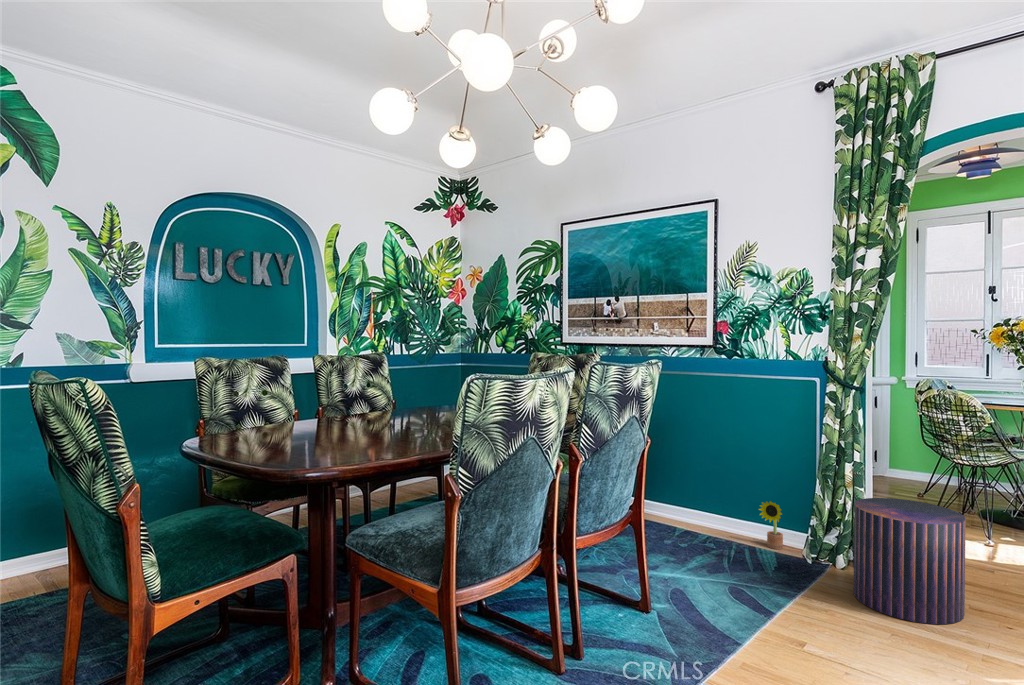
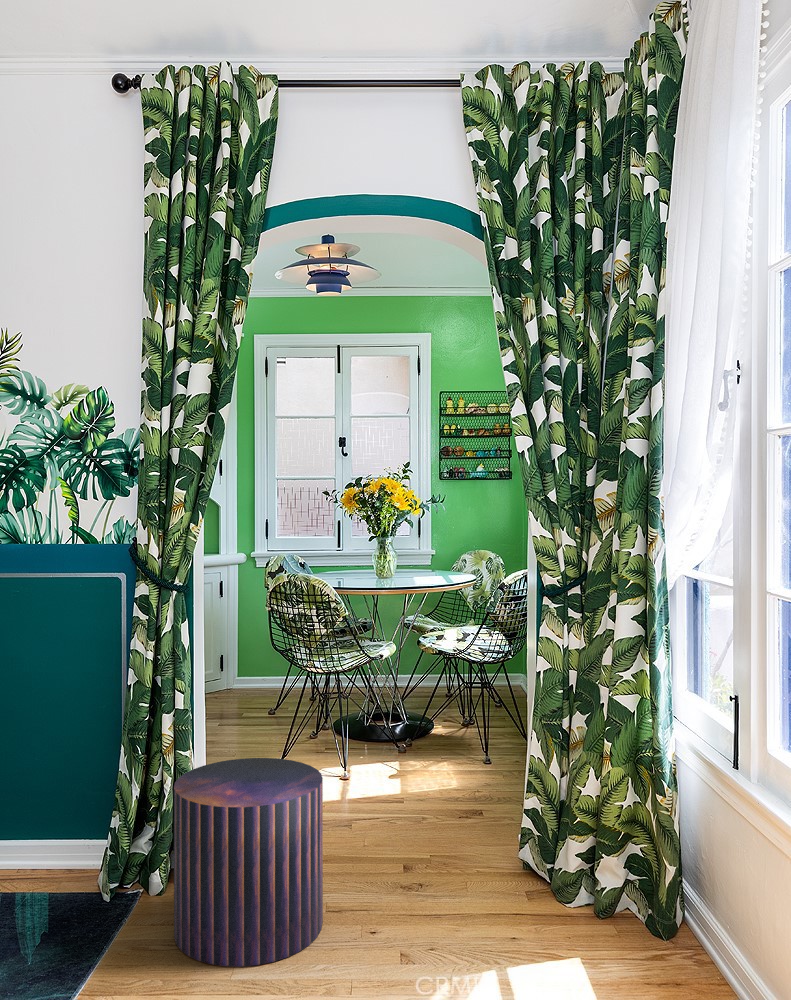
decorative plant: present [759,501,783,549] -> none [23,797,69,880]

